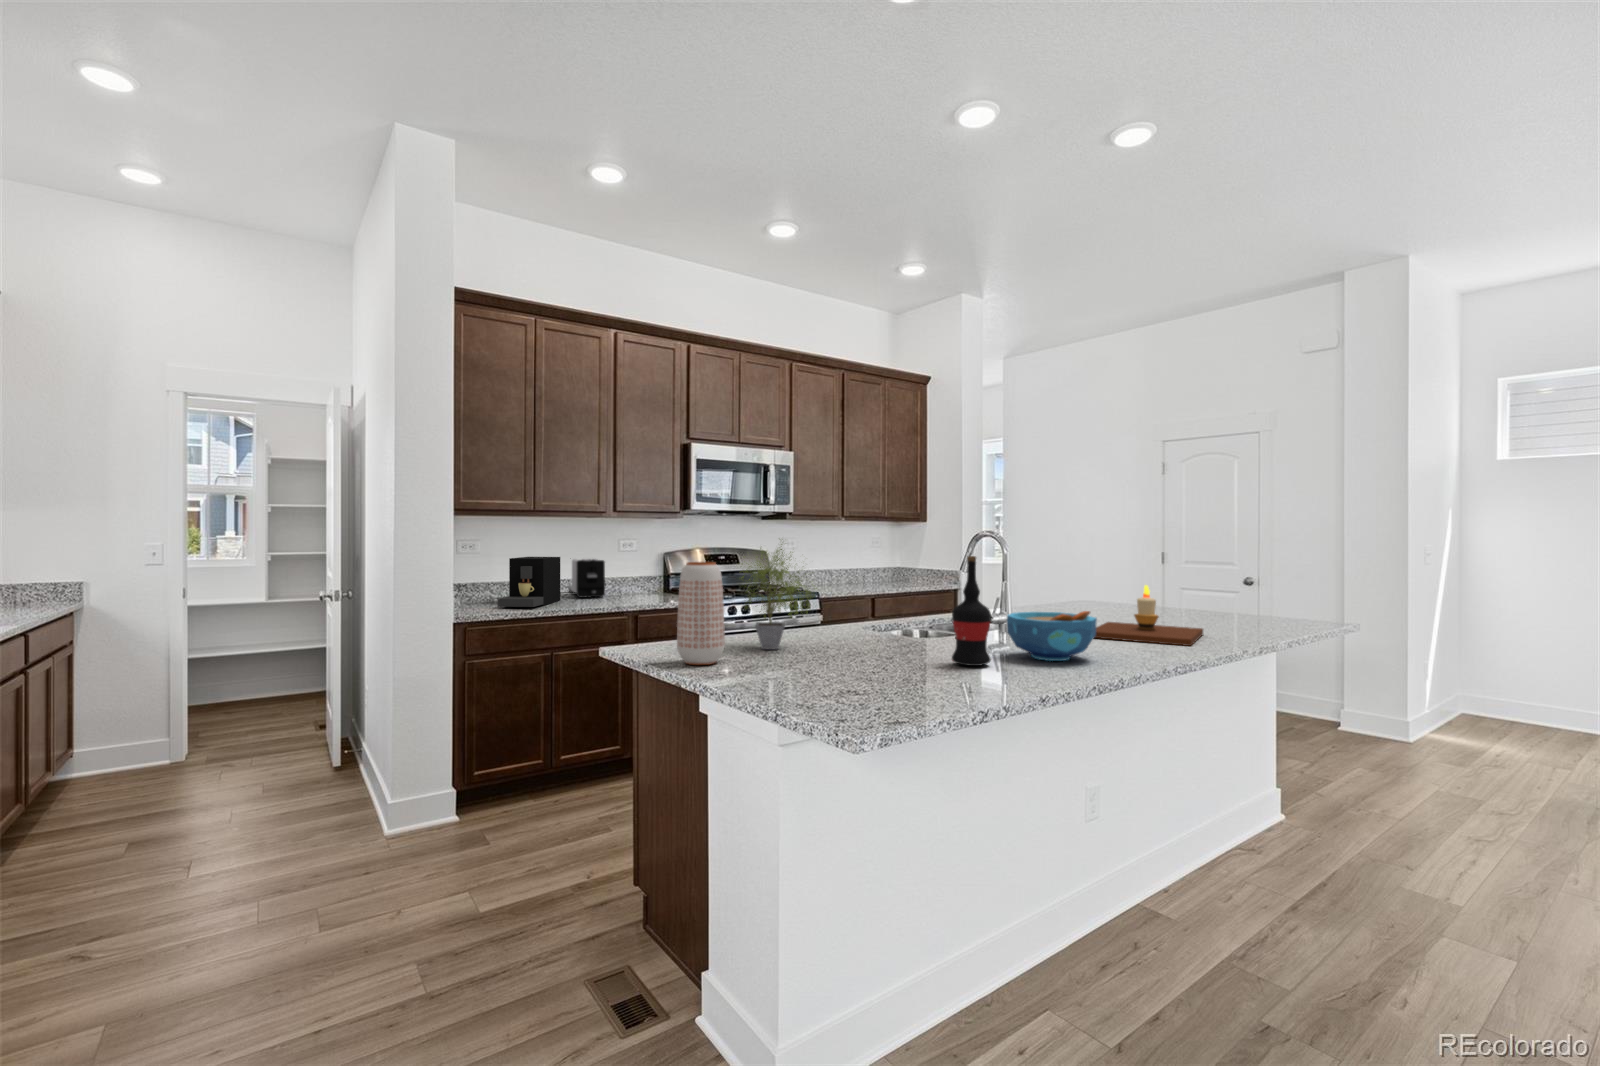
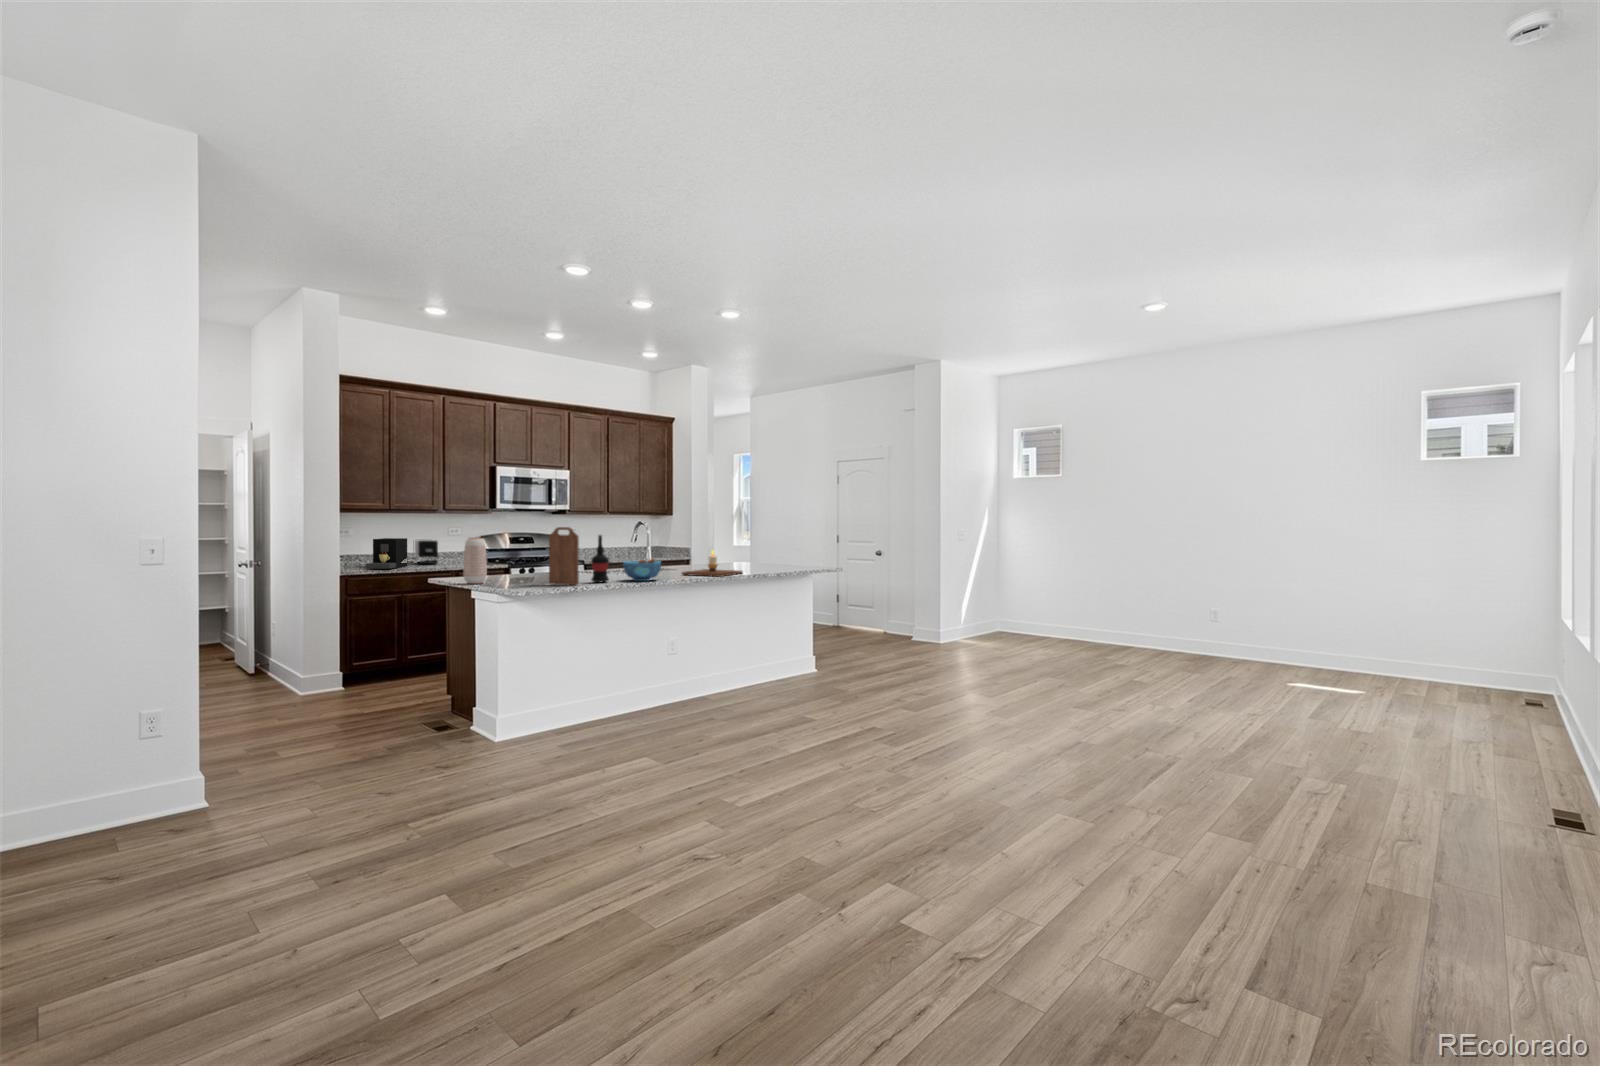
cutting board: none [868,538,945,679] -> present [549,527,579,585]
potted plant: present [741,544,812,649] -> none [496,526,540,580]

